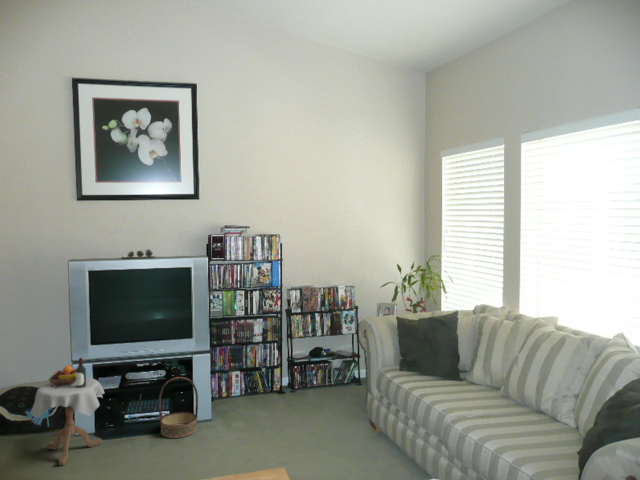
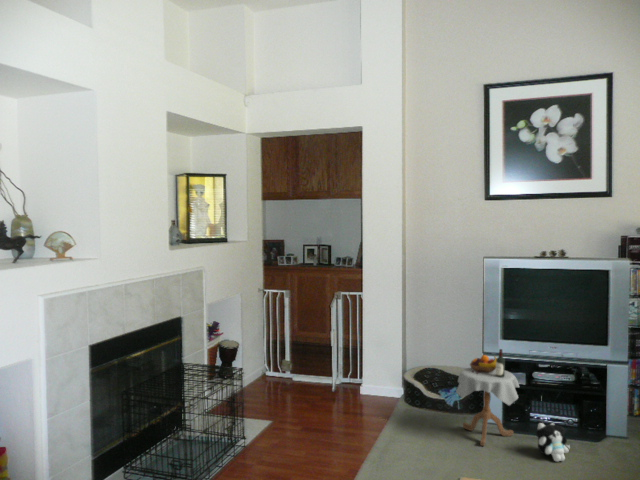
basket: present [159,377,198,438] -> none [571,385,614,449]
plush toy: none [118,424,153,463] -> present [536,423,570,461]

